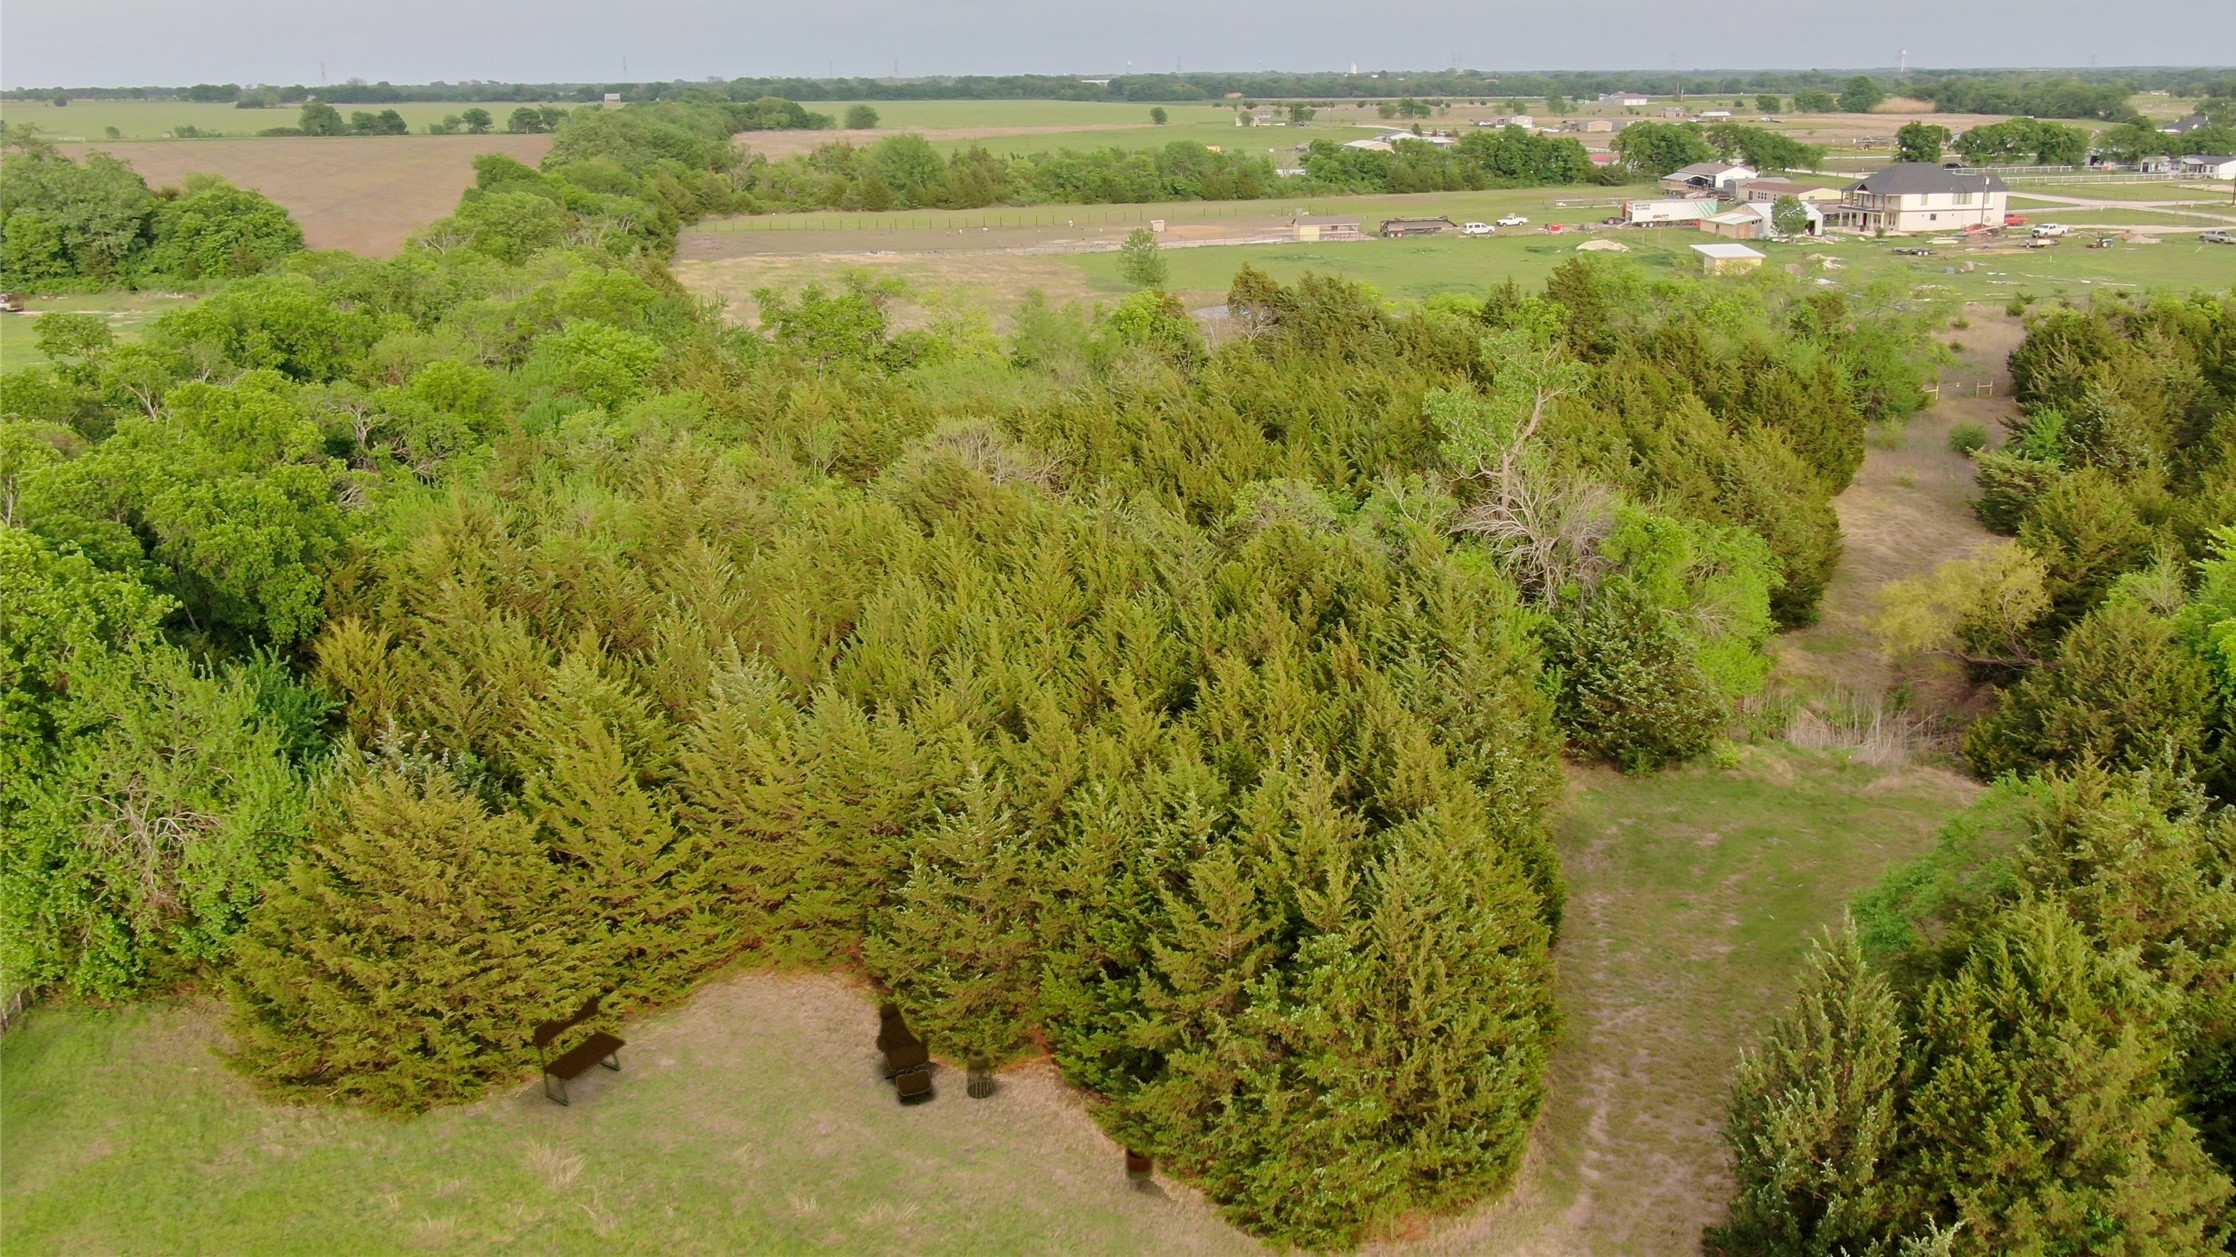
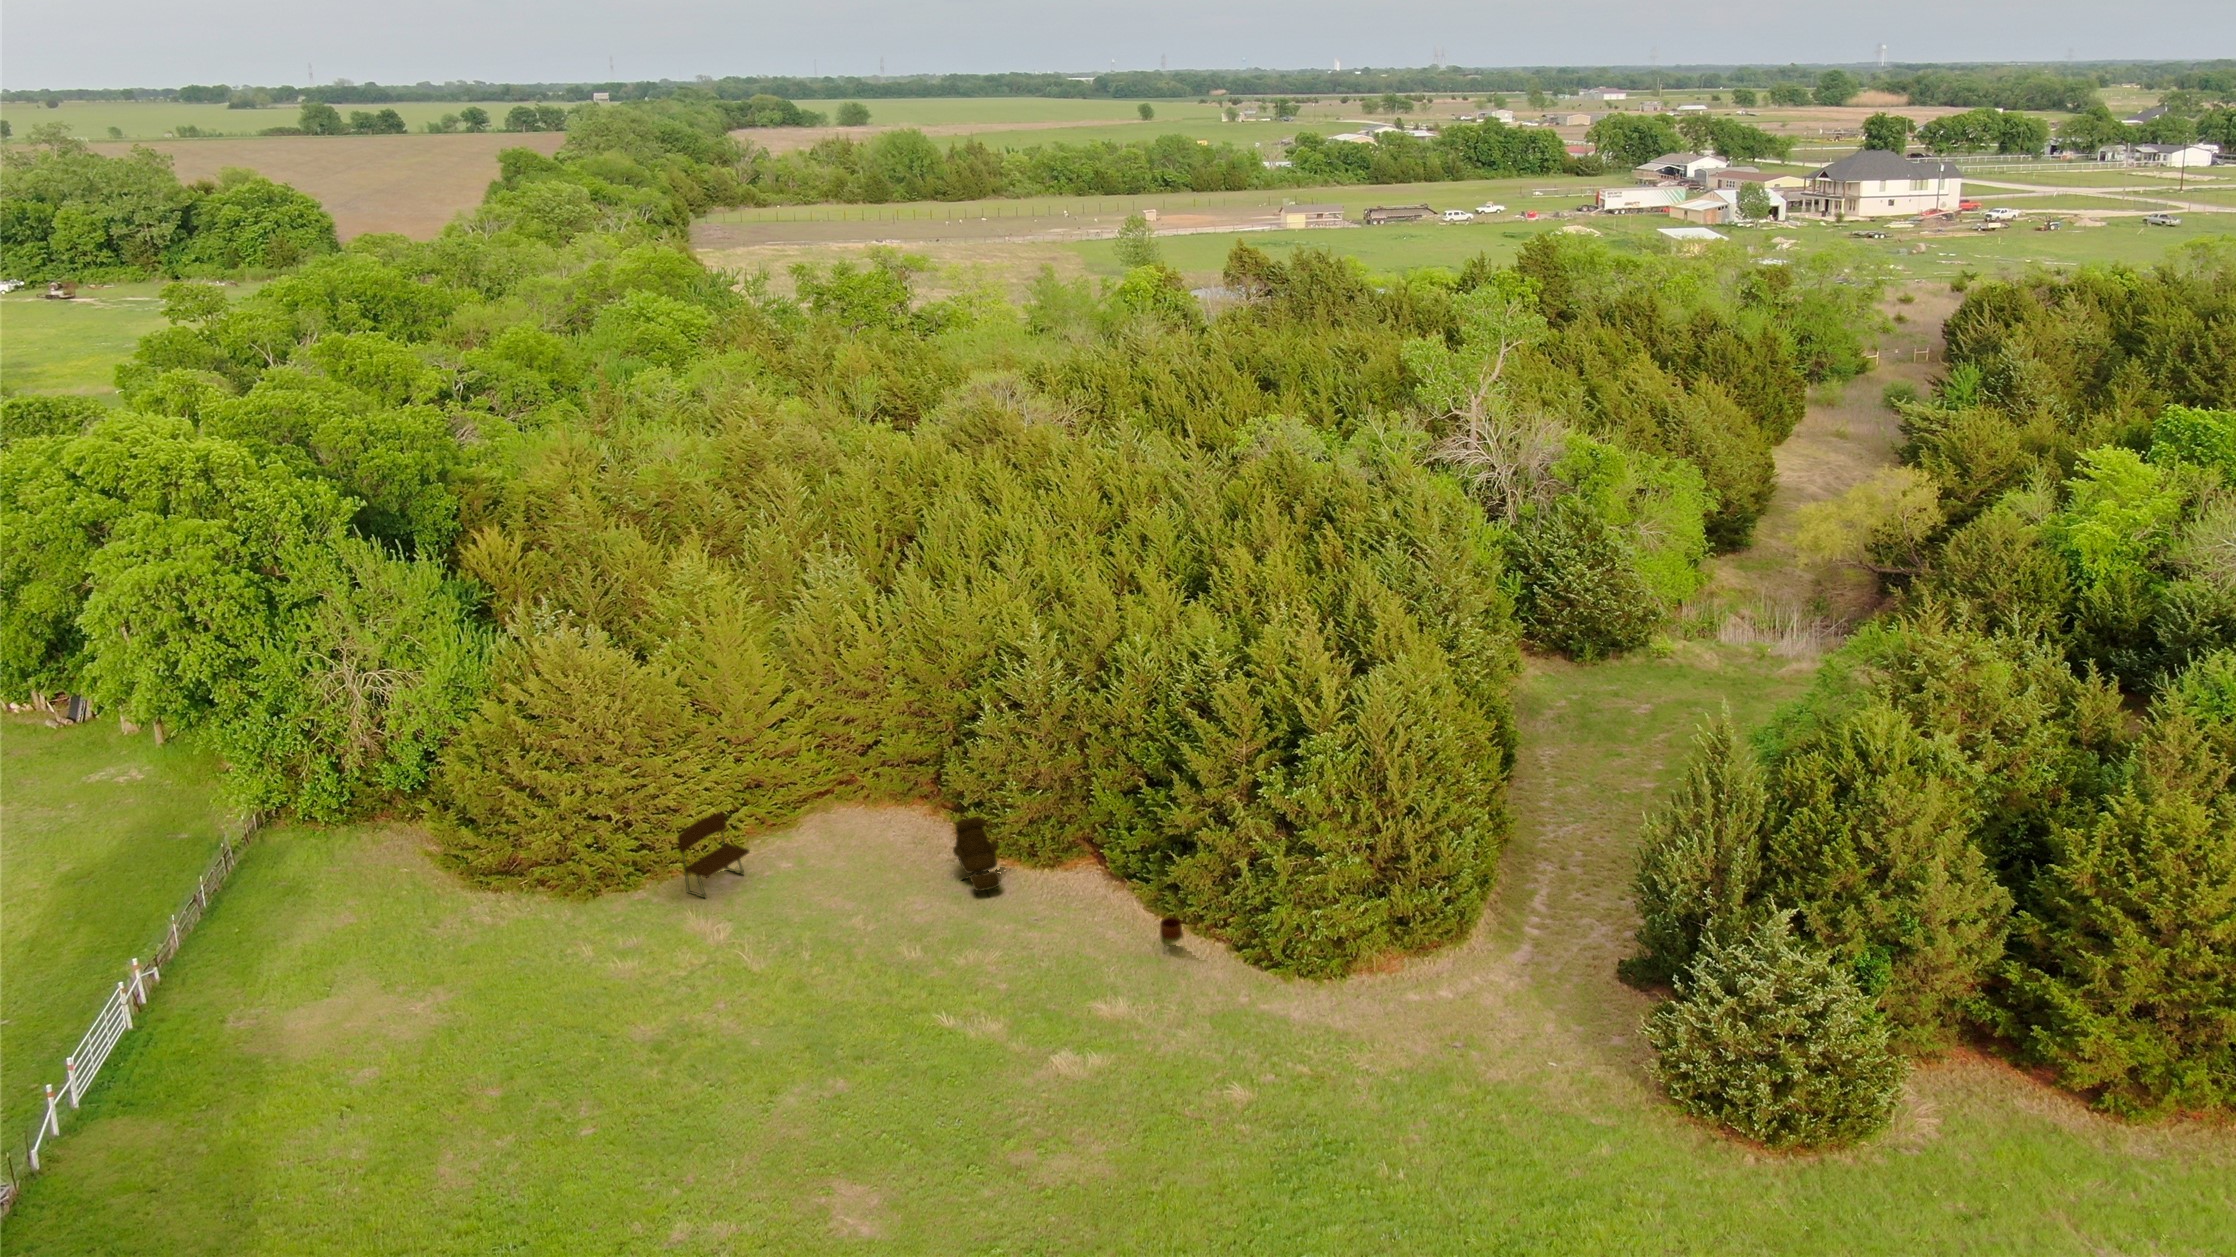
basket: present [967,1048,993,1097] -> none [1028,854,1050,894]

